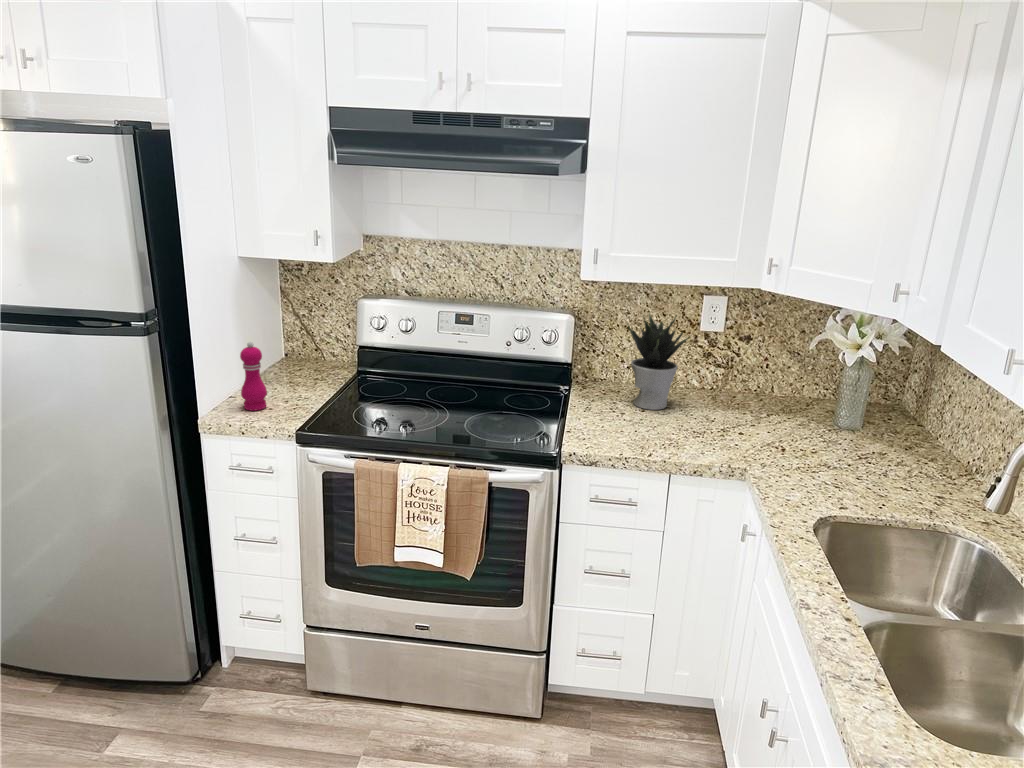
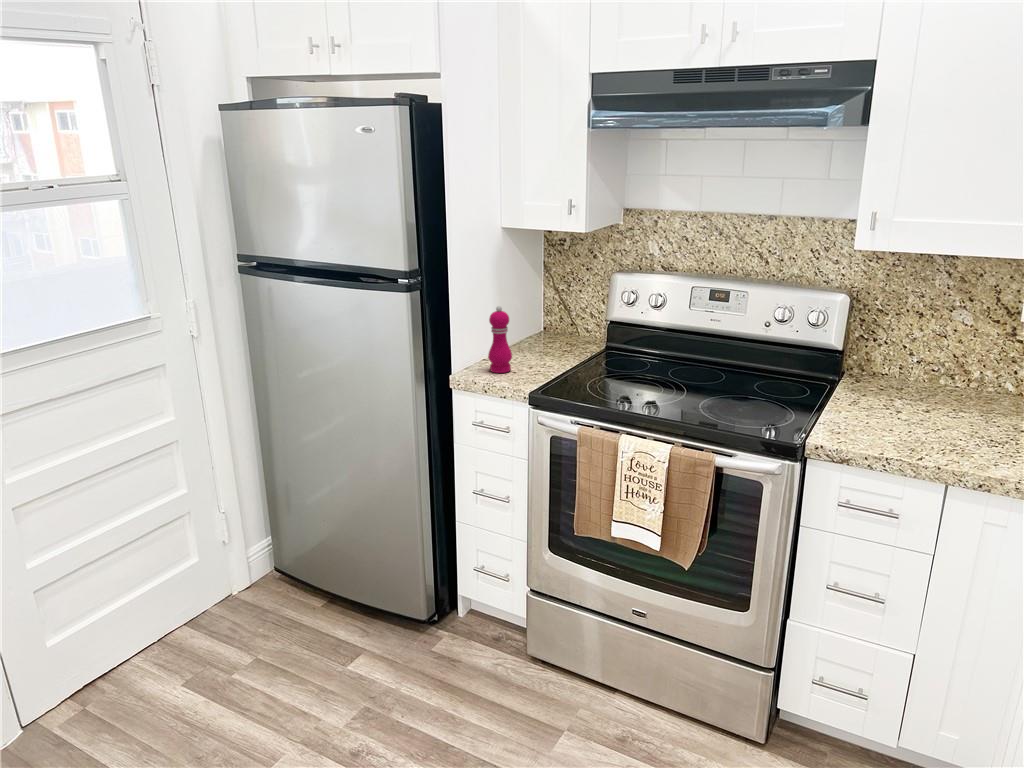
potted plant: present [627,312,690,410] -> none [916,289,1005,411]

